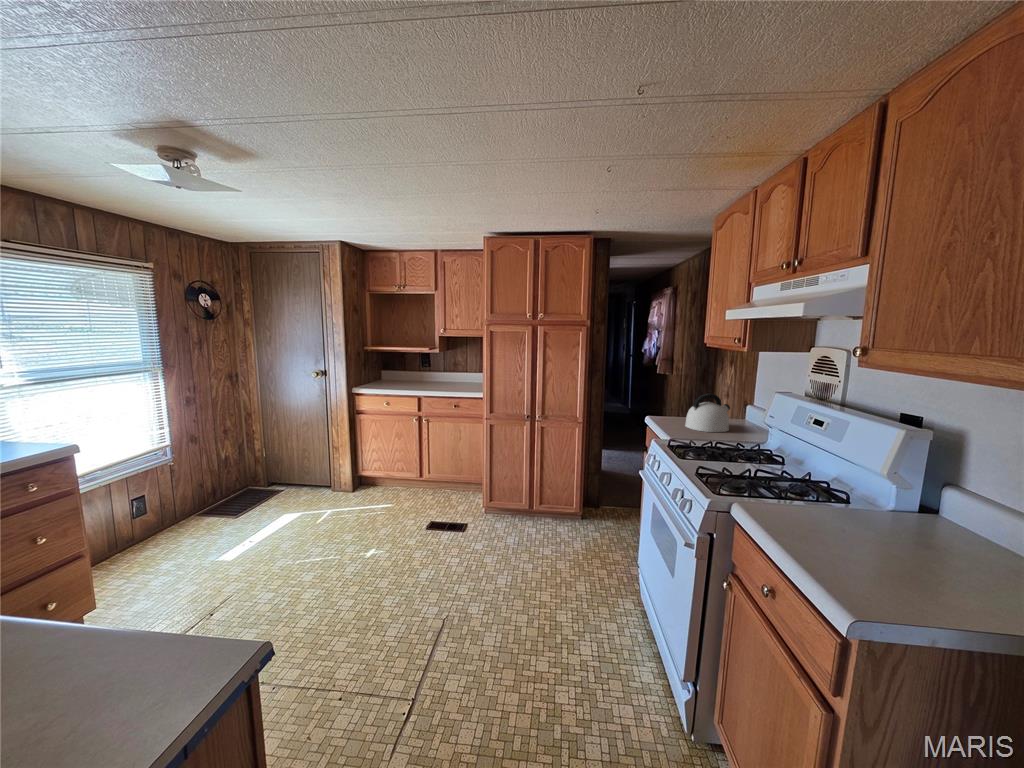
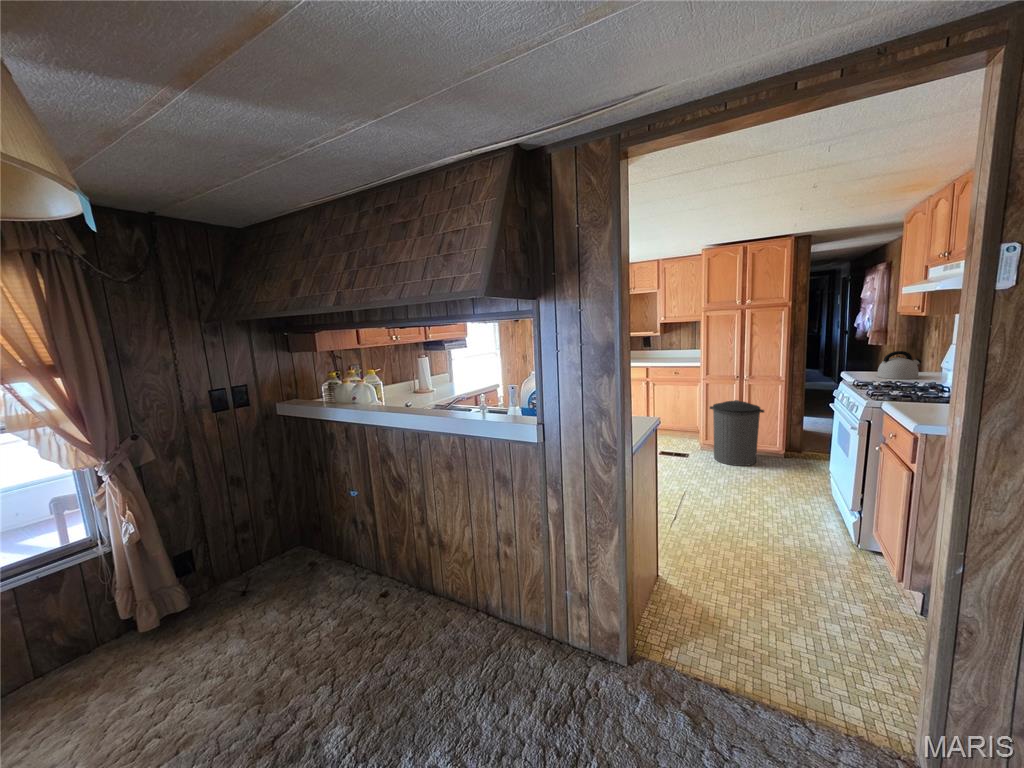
trash can: none [493,451,559,546] -> present [710,400,764,466]

